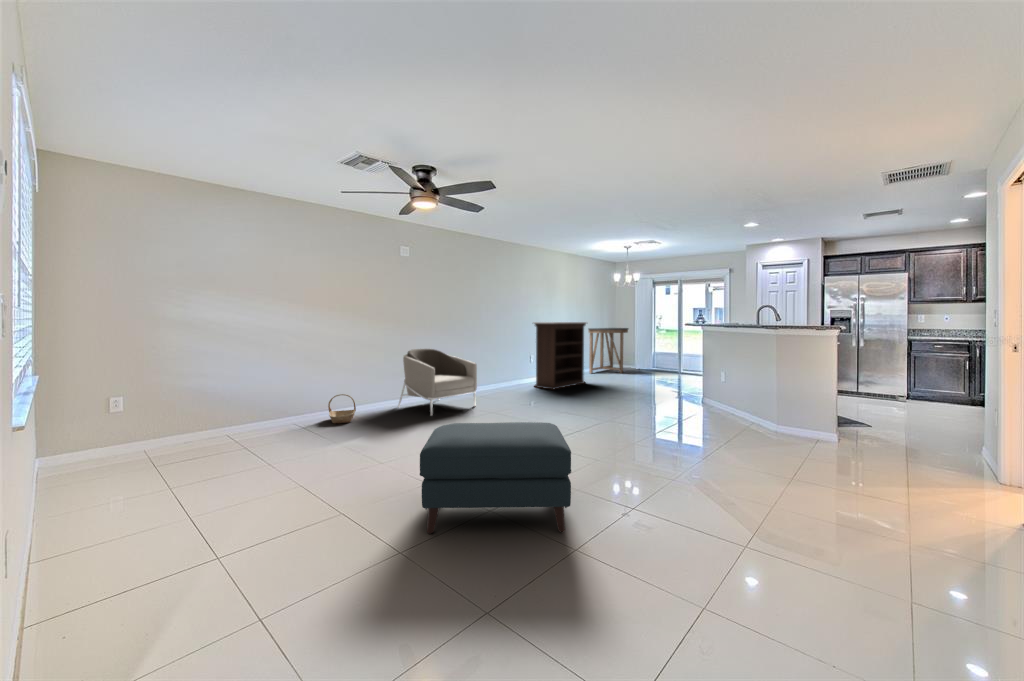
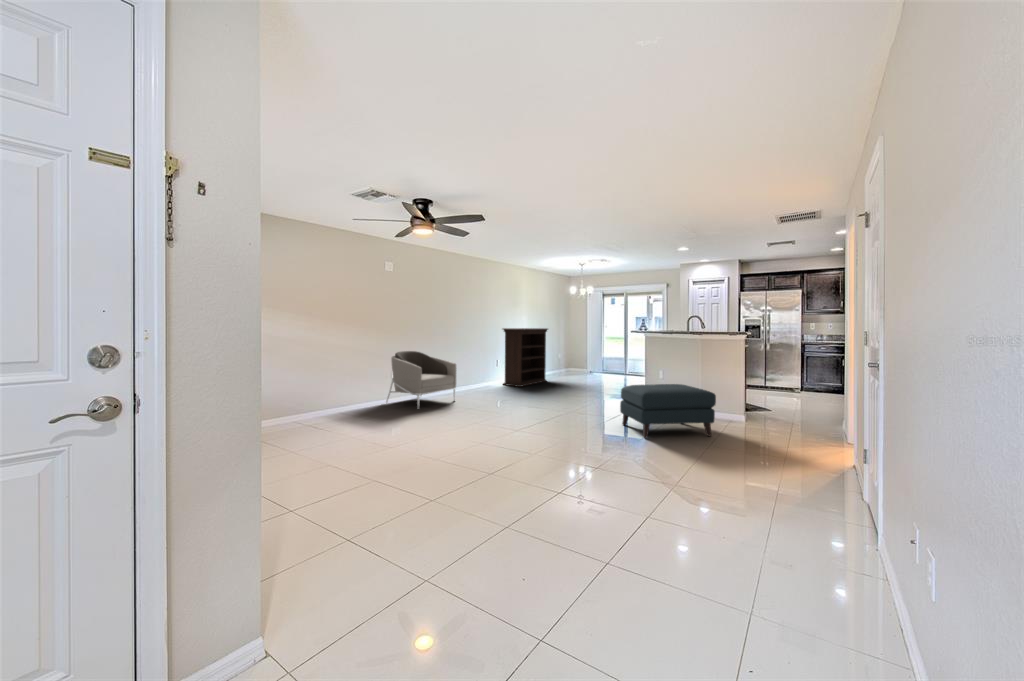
console table: present [588,328,628,373] -> none [548,333,583,373]
basket: present [328,394,356,423] -> none [327,391,352,416]
ottoman: present [420,422,571,534] -> present [620,384,716,438]

